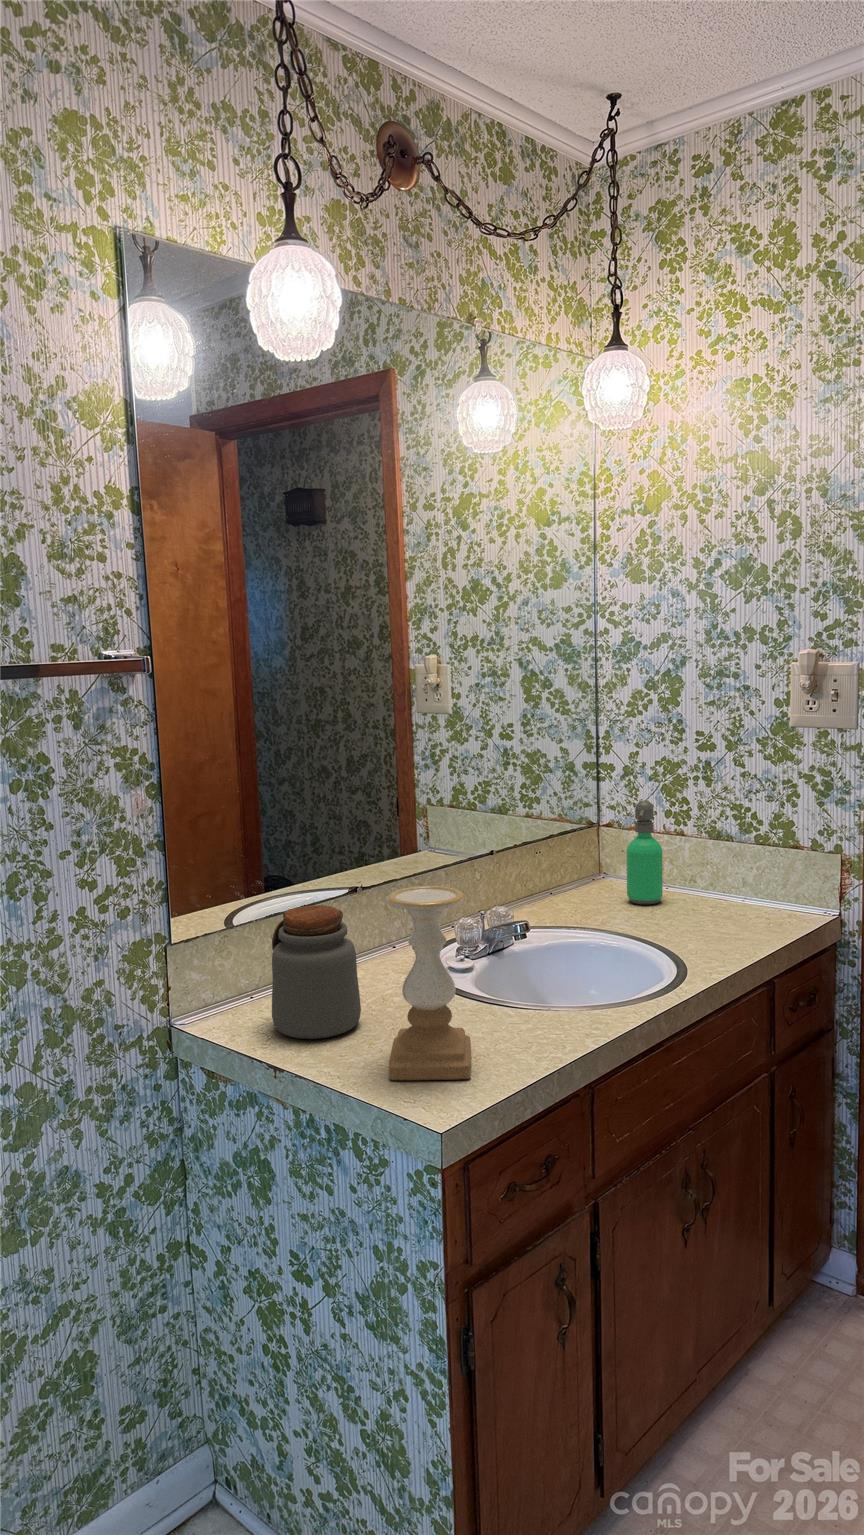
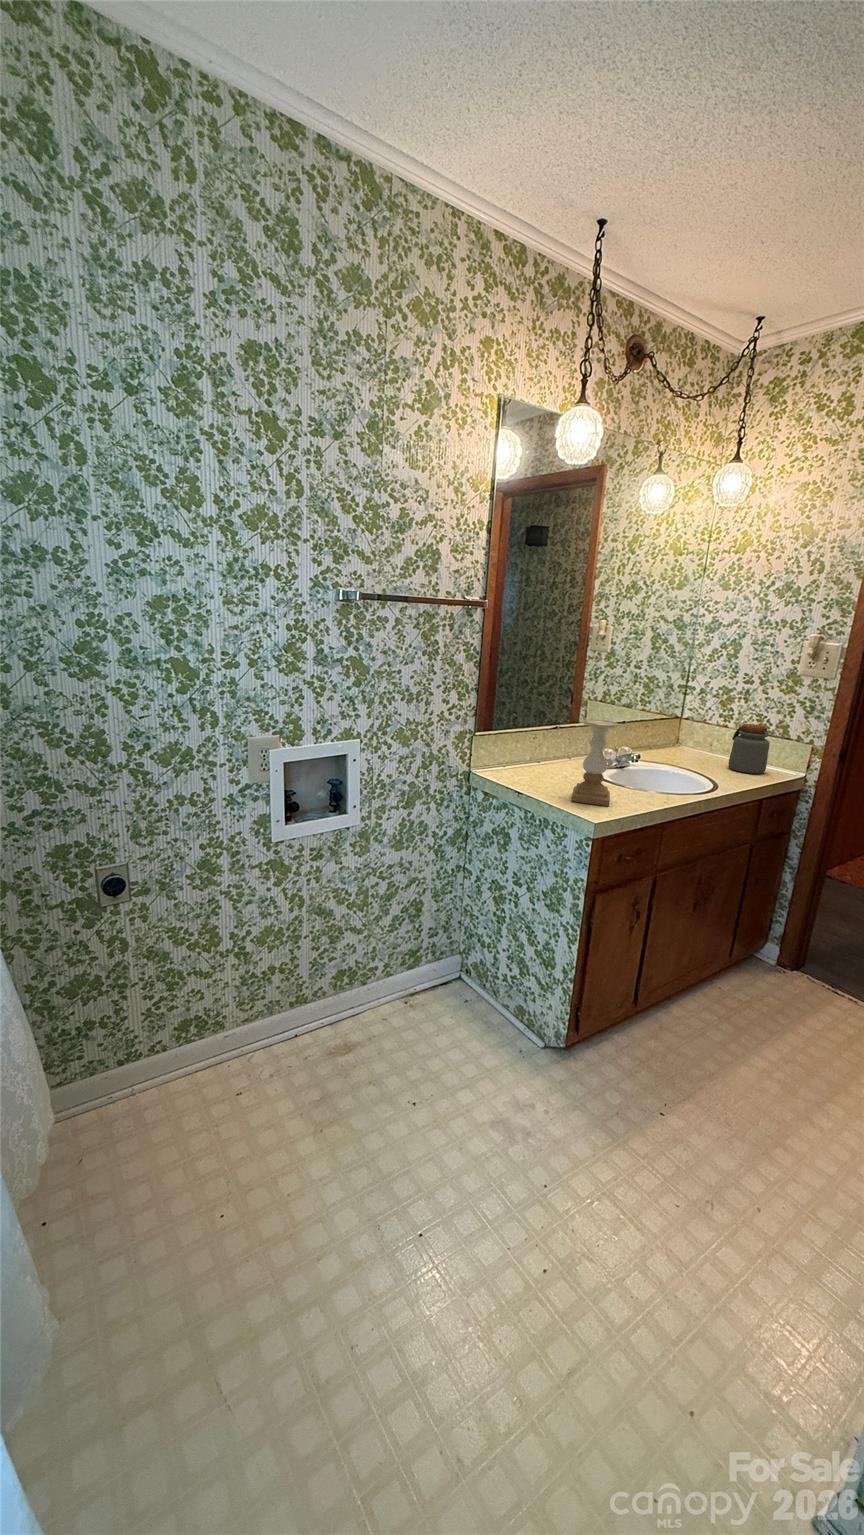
soap dispenser: present [627,800,662,904] -> none [690,706,713,760]
jar: present [272,905,361,1039] -> present [729,724,770,774]

